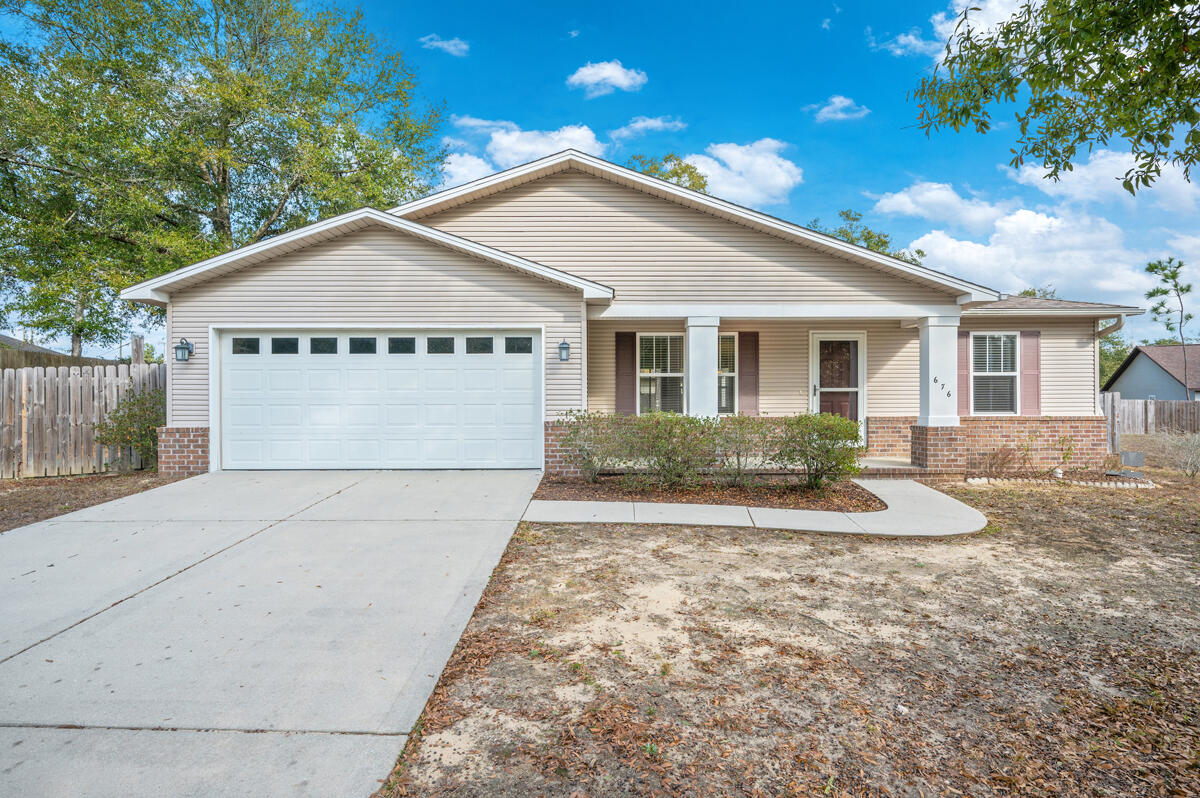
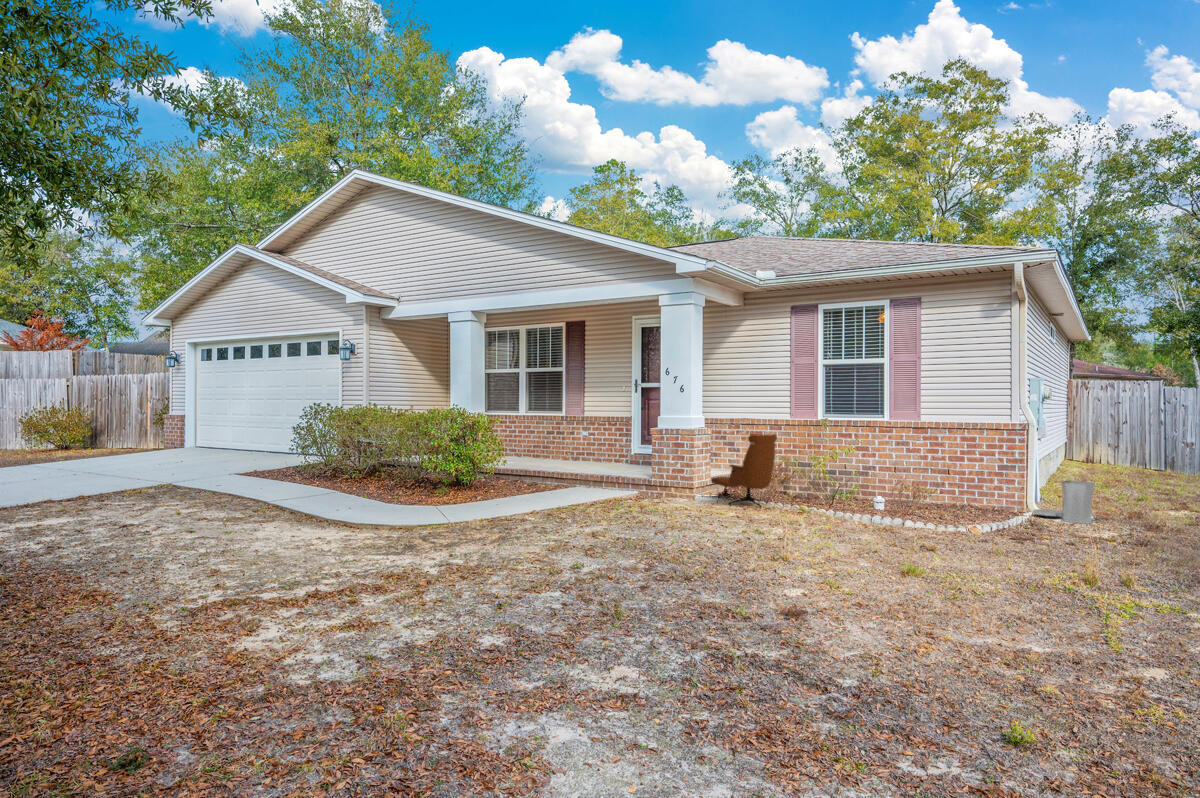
lounge chair: none [939,428,1030,486] -> present [711,434,777,507]

